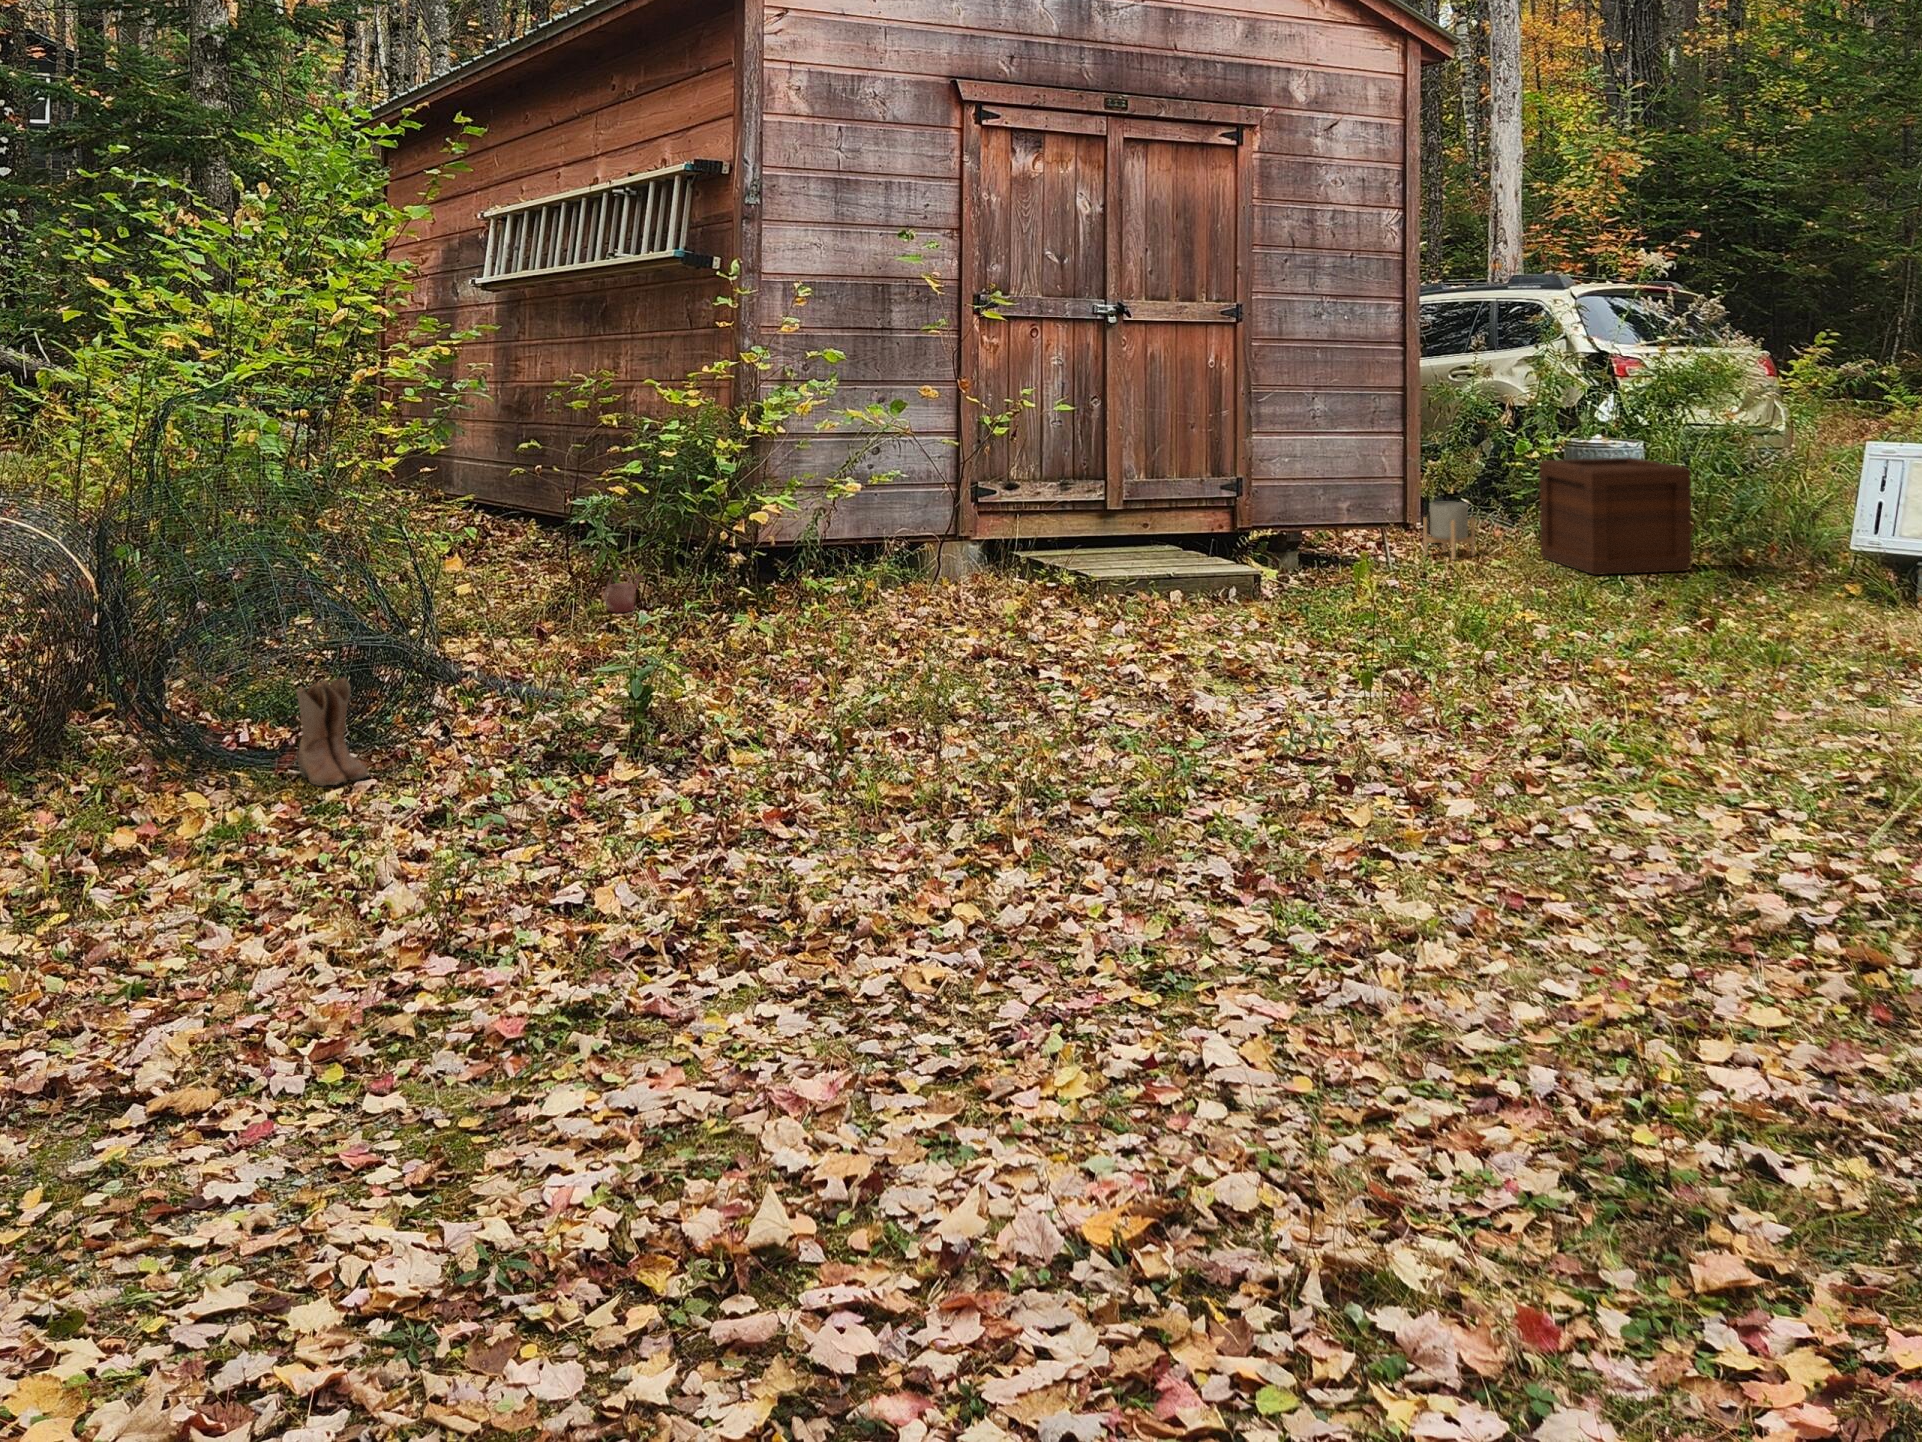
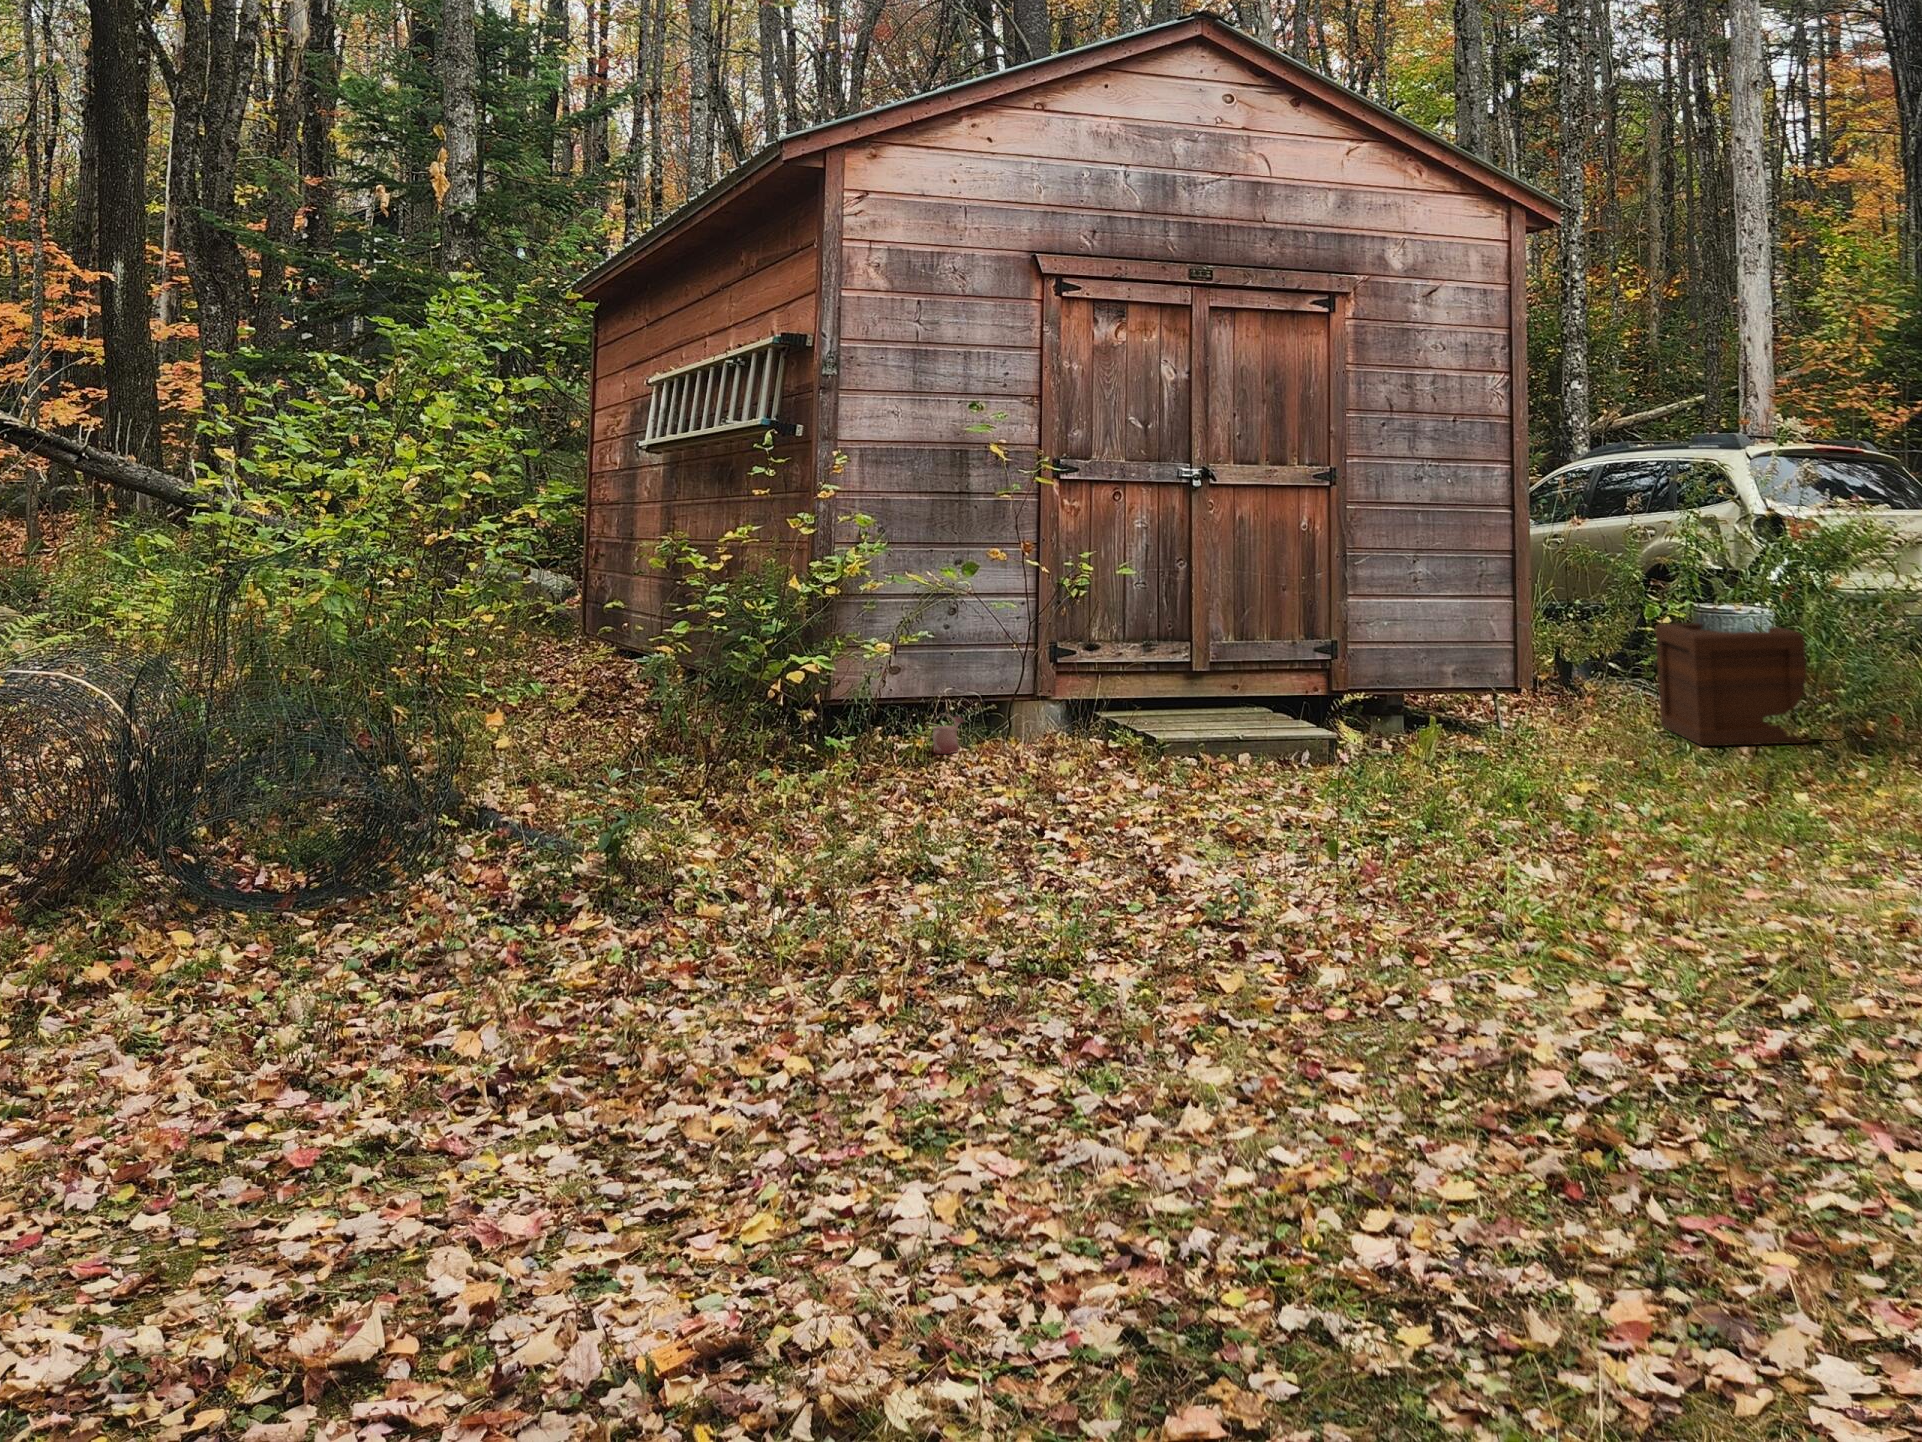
planter: present [1423,502,1475,560] -> none [1538,667,1594,728]
watering can: present [604,572,644,612] -> present [933,715,964,754]
boots: present [296,678,369,786] -> none [295,827,358,930]

